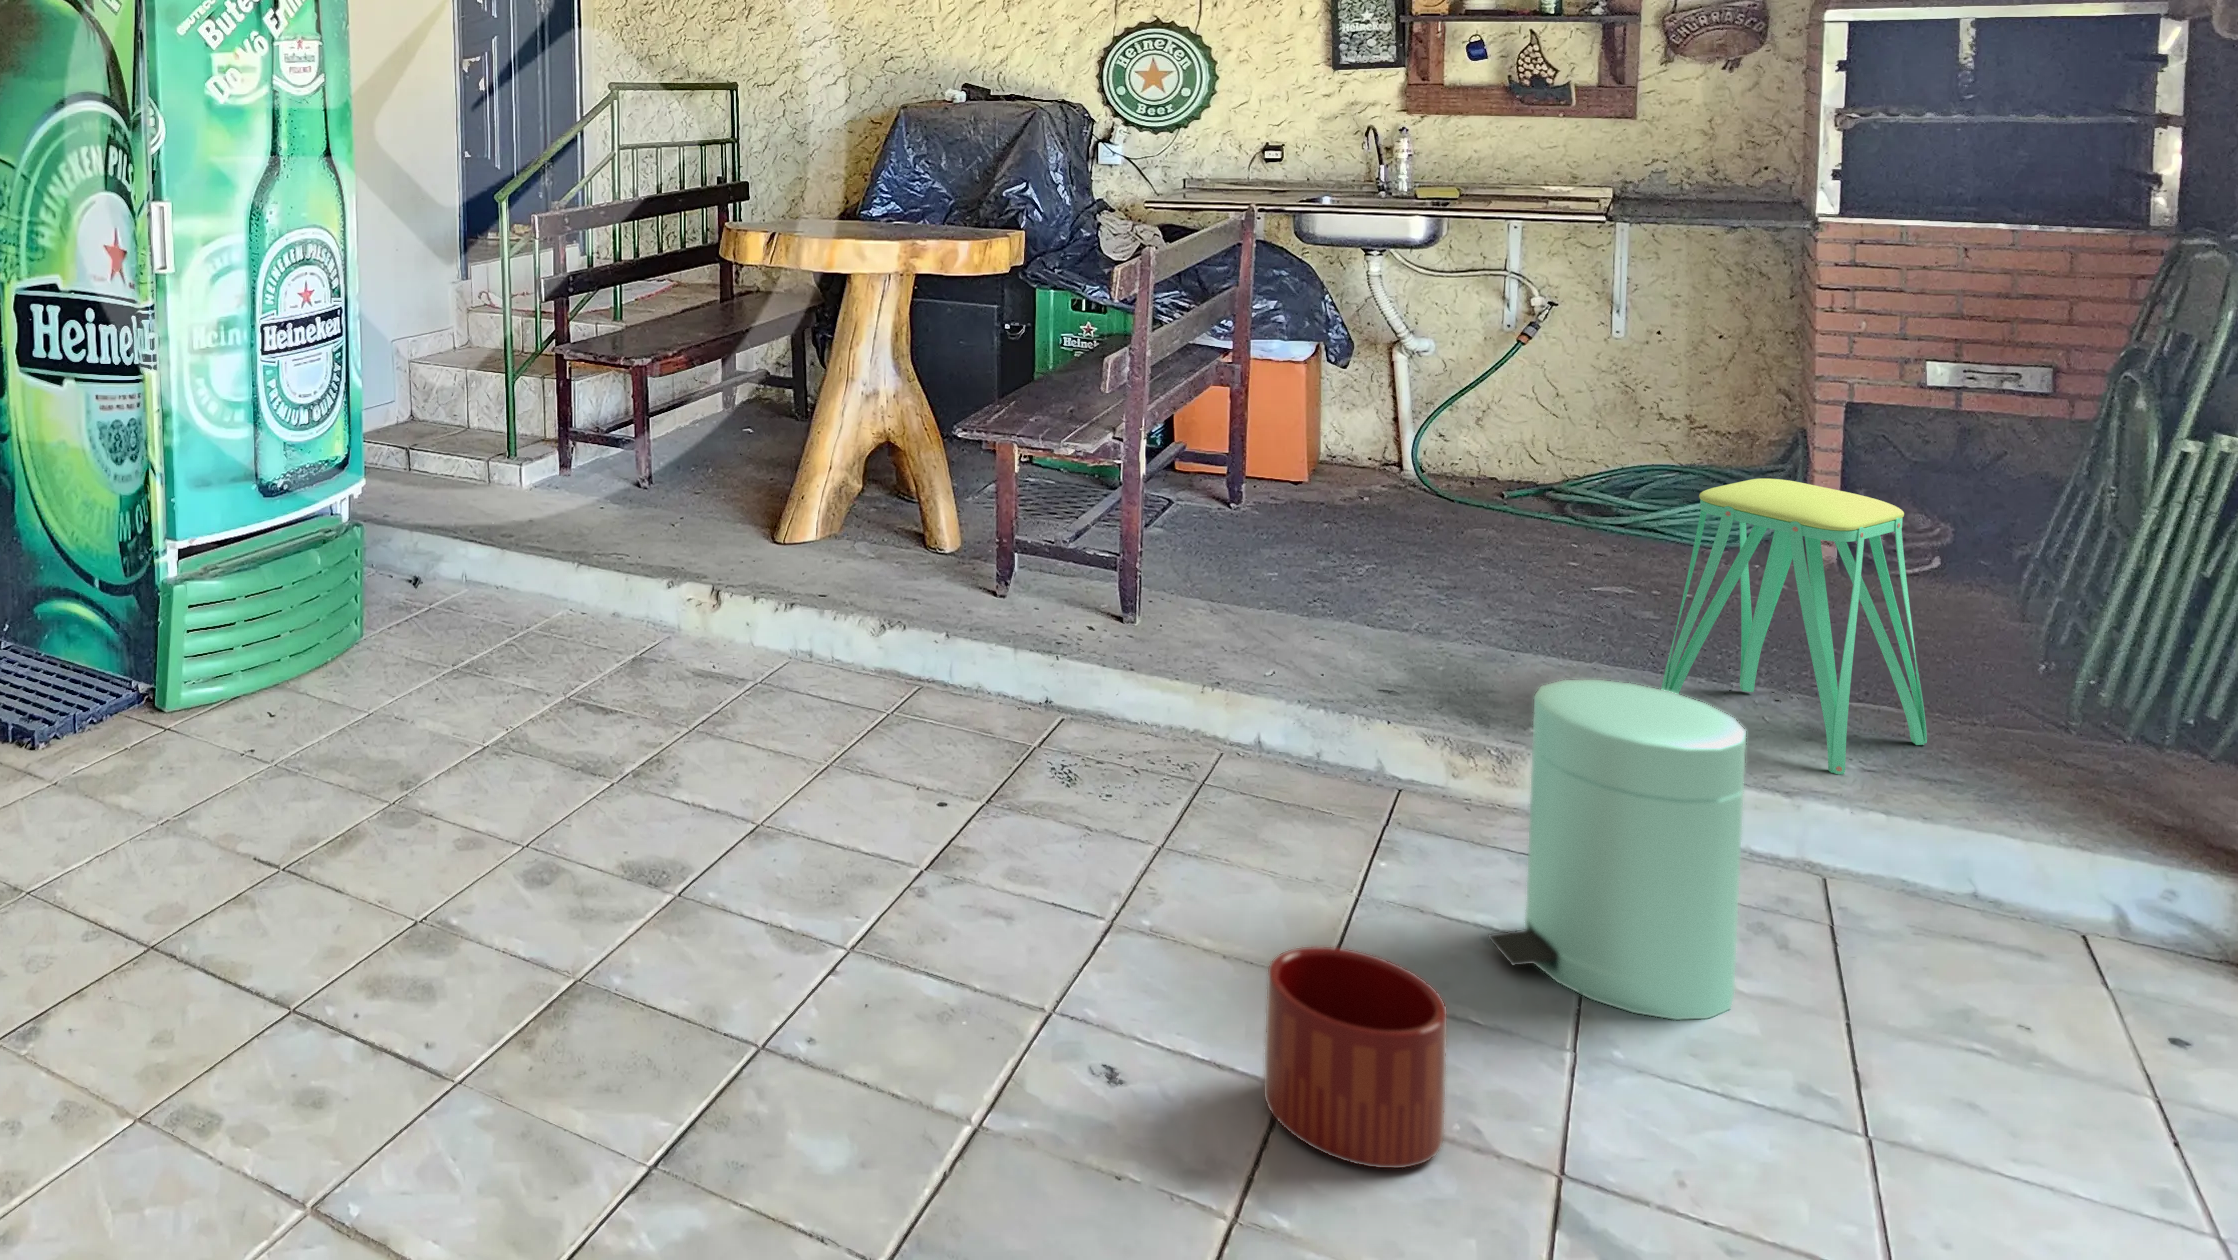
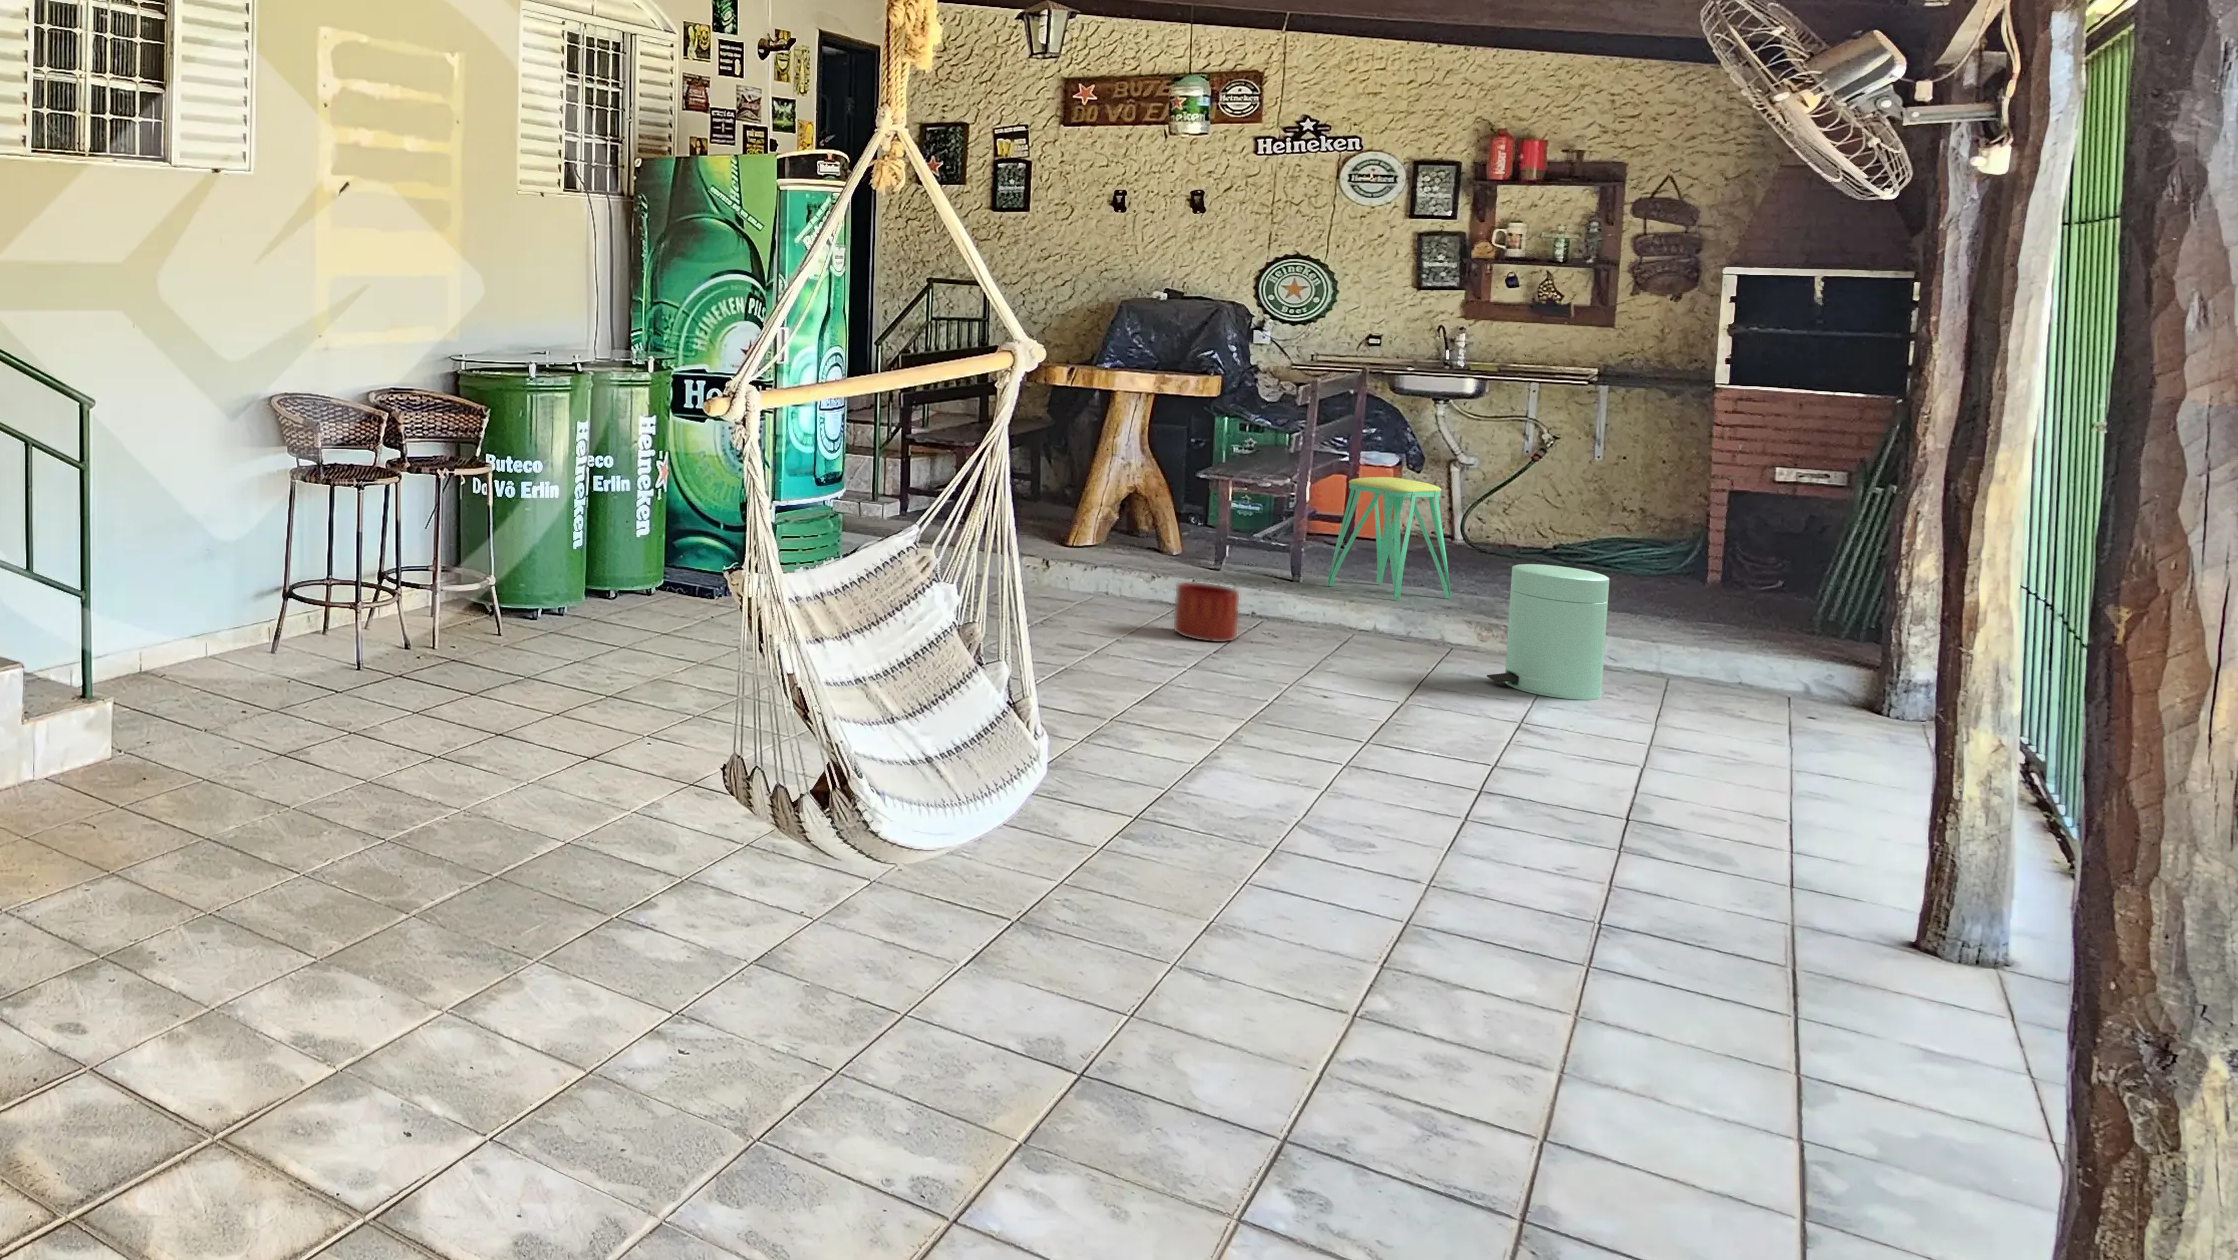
stool: present [1661,479,1927,775] -> present [1327,477,1451,601]
planter: present [1264,947,1447,1168] -> present [1174,582,1239,642]

